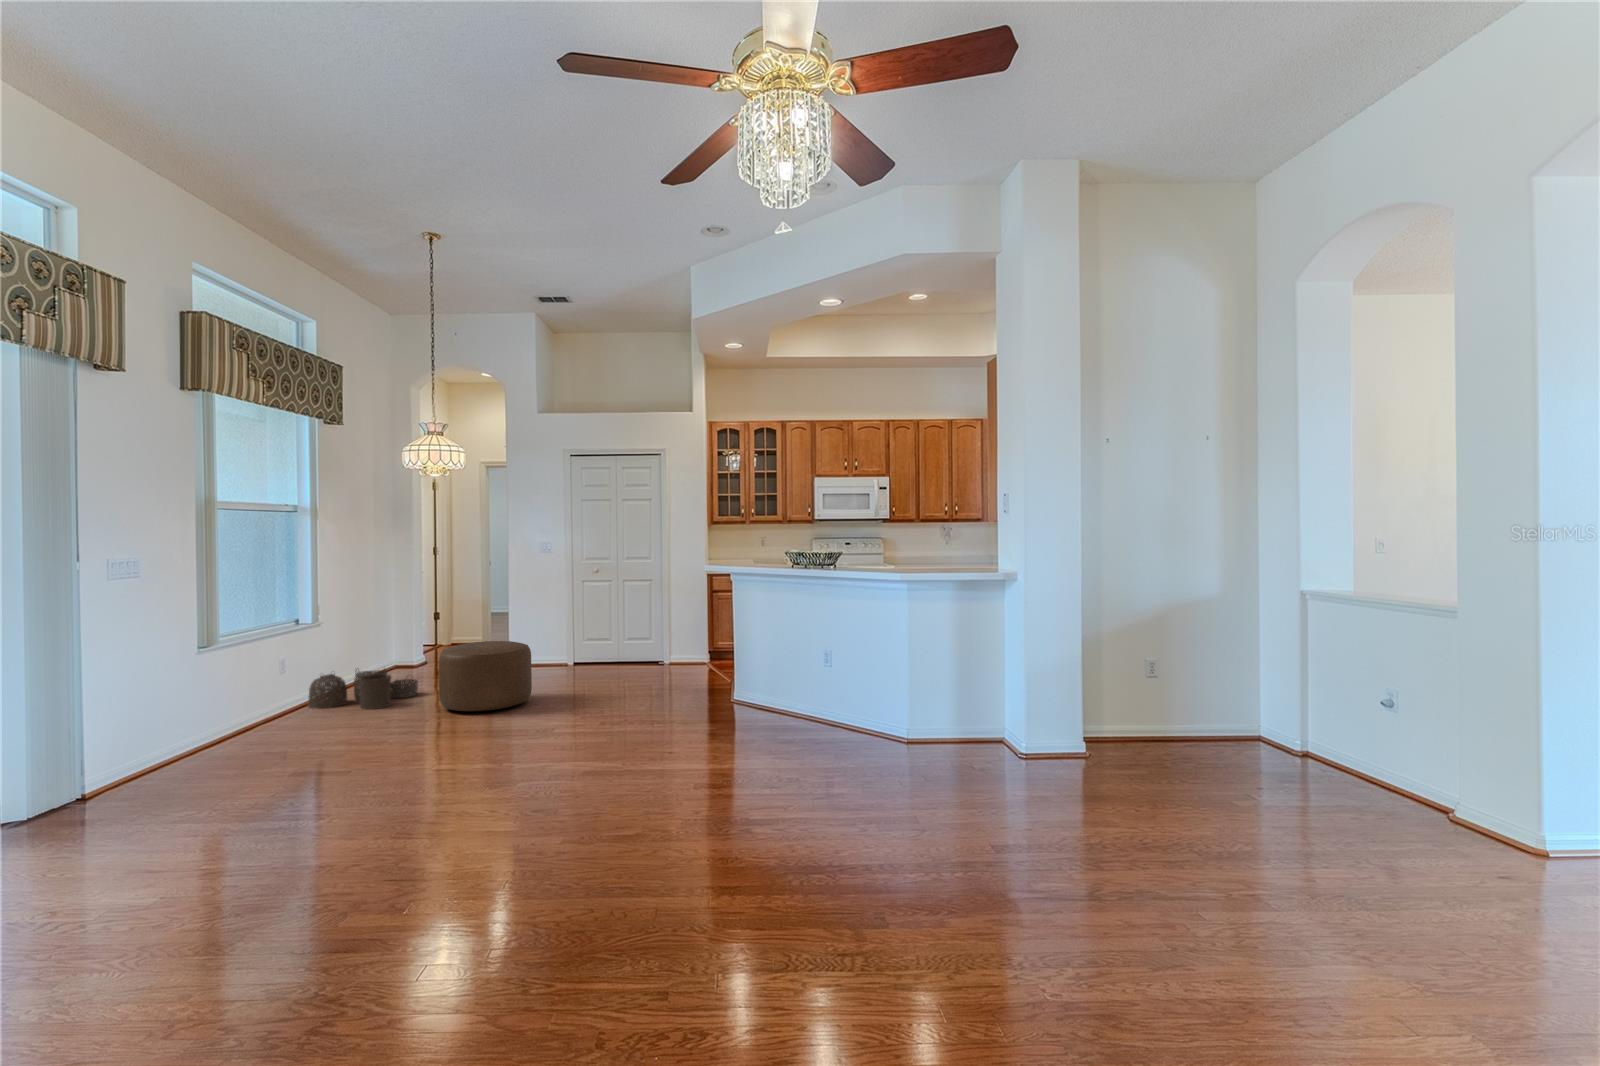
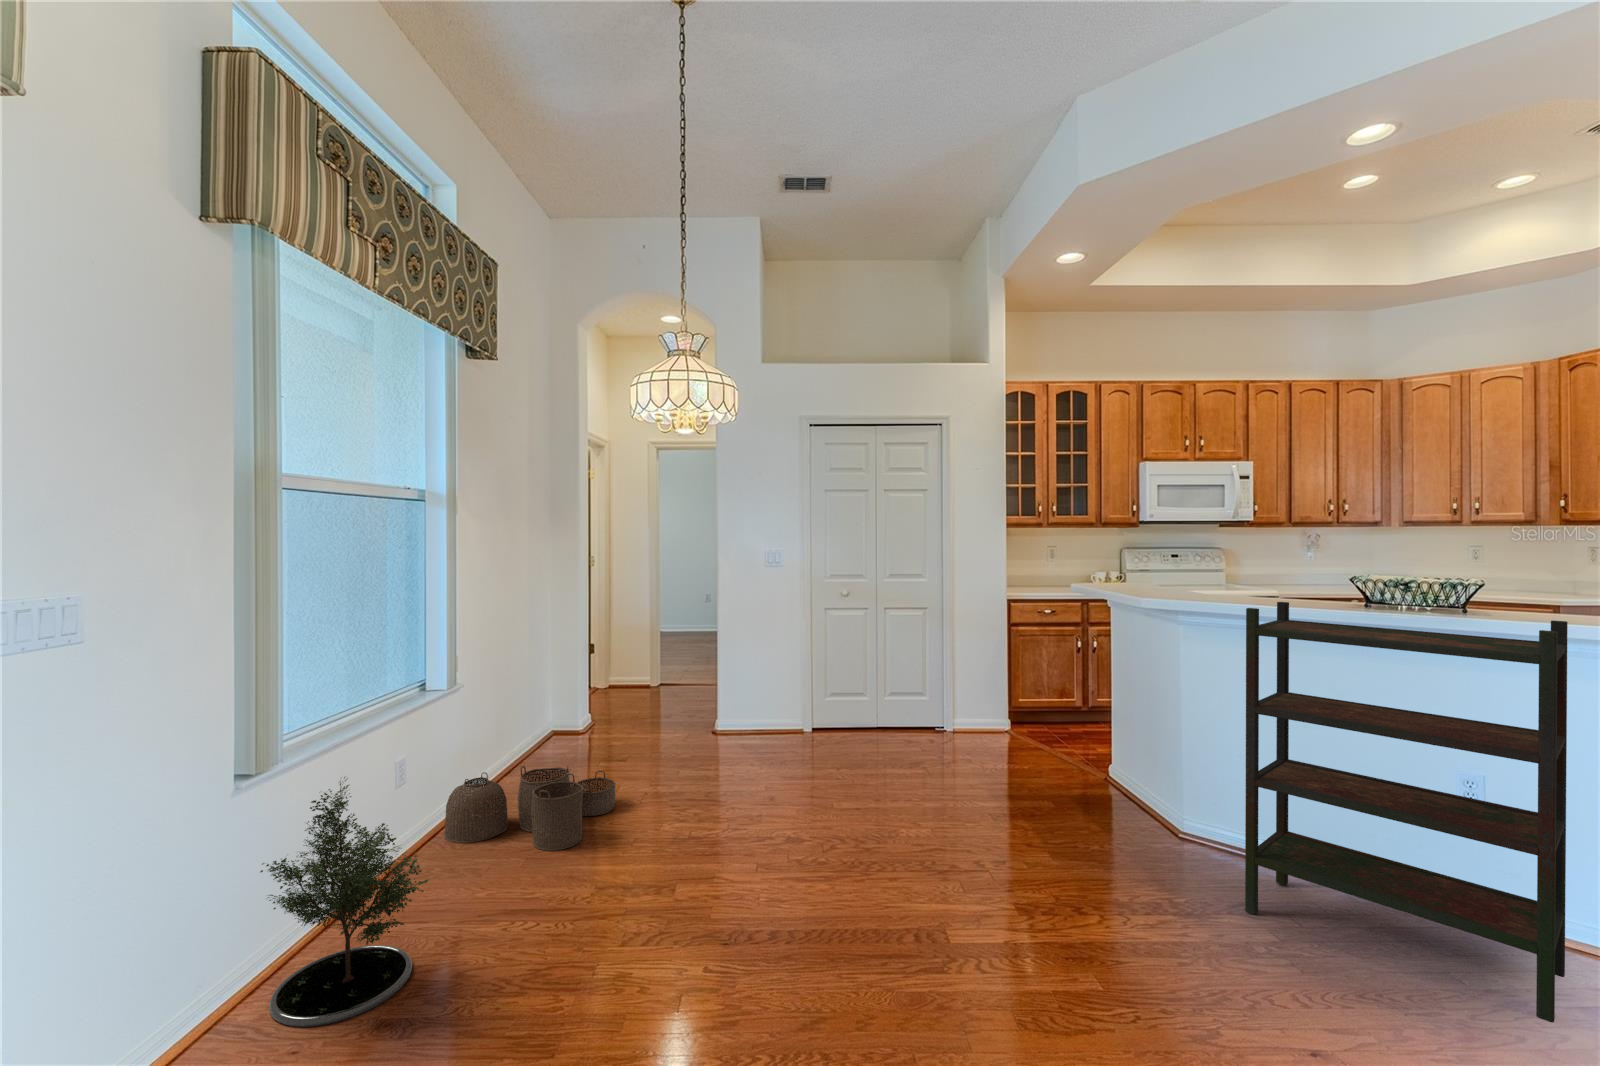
bookshelf: none [718,563,829,735] -> present [1245,602,1568,1022]
ottoman: present [439,641,532,711] -> none [674,726,828,875]
potted tree: none [210,643,294,752] -> present [260,777,430,1027]

